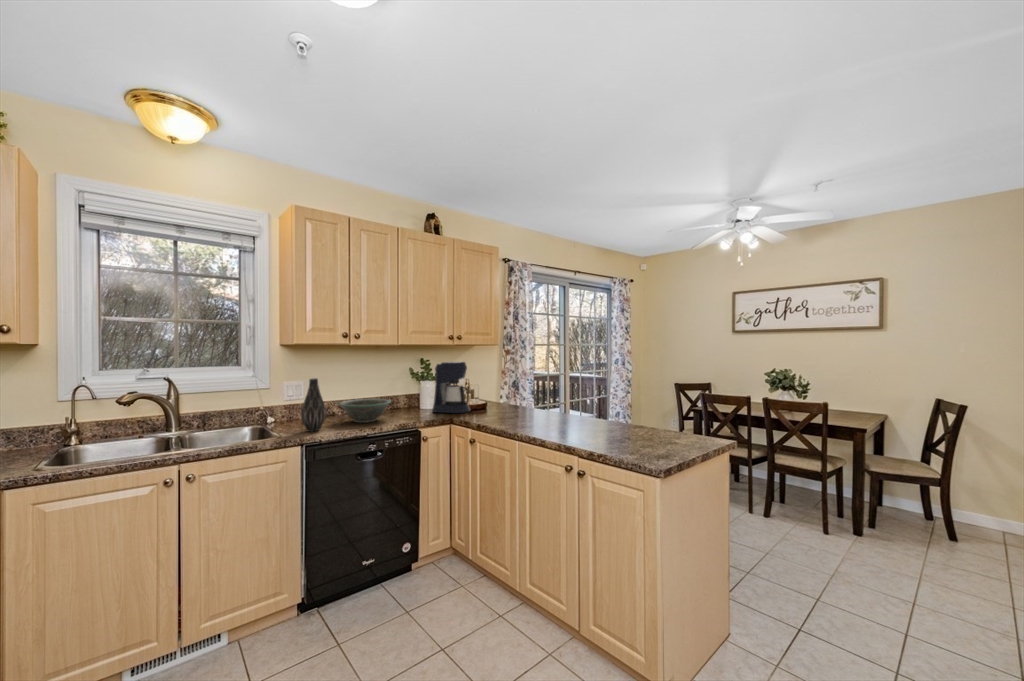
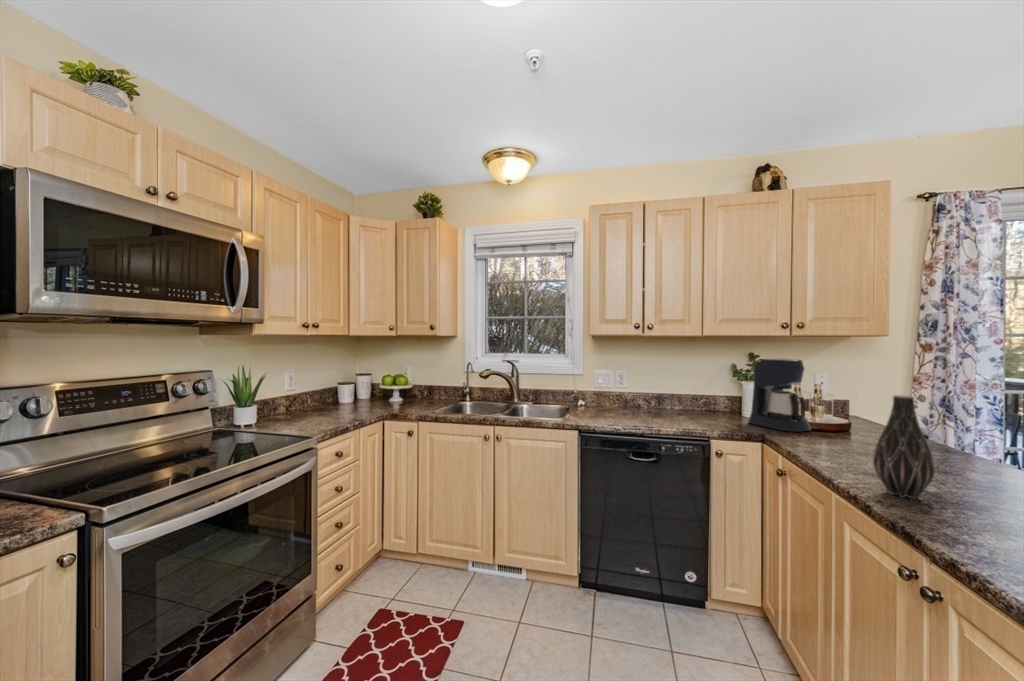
vase: present [301,378,326,432] -> present [873,395,935,499]
decorative bowl: present [339,399,391,423] -> none [628,394,686,421]

